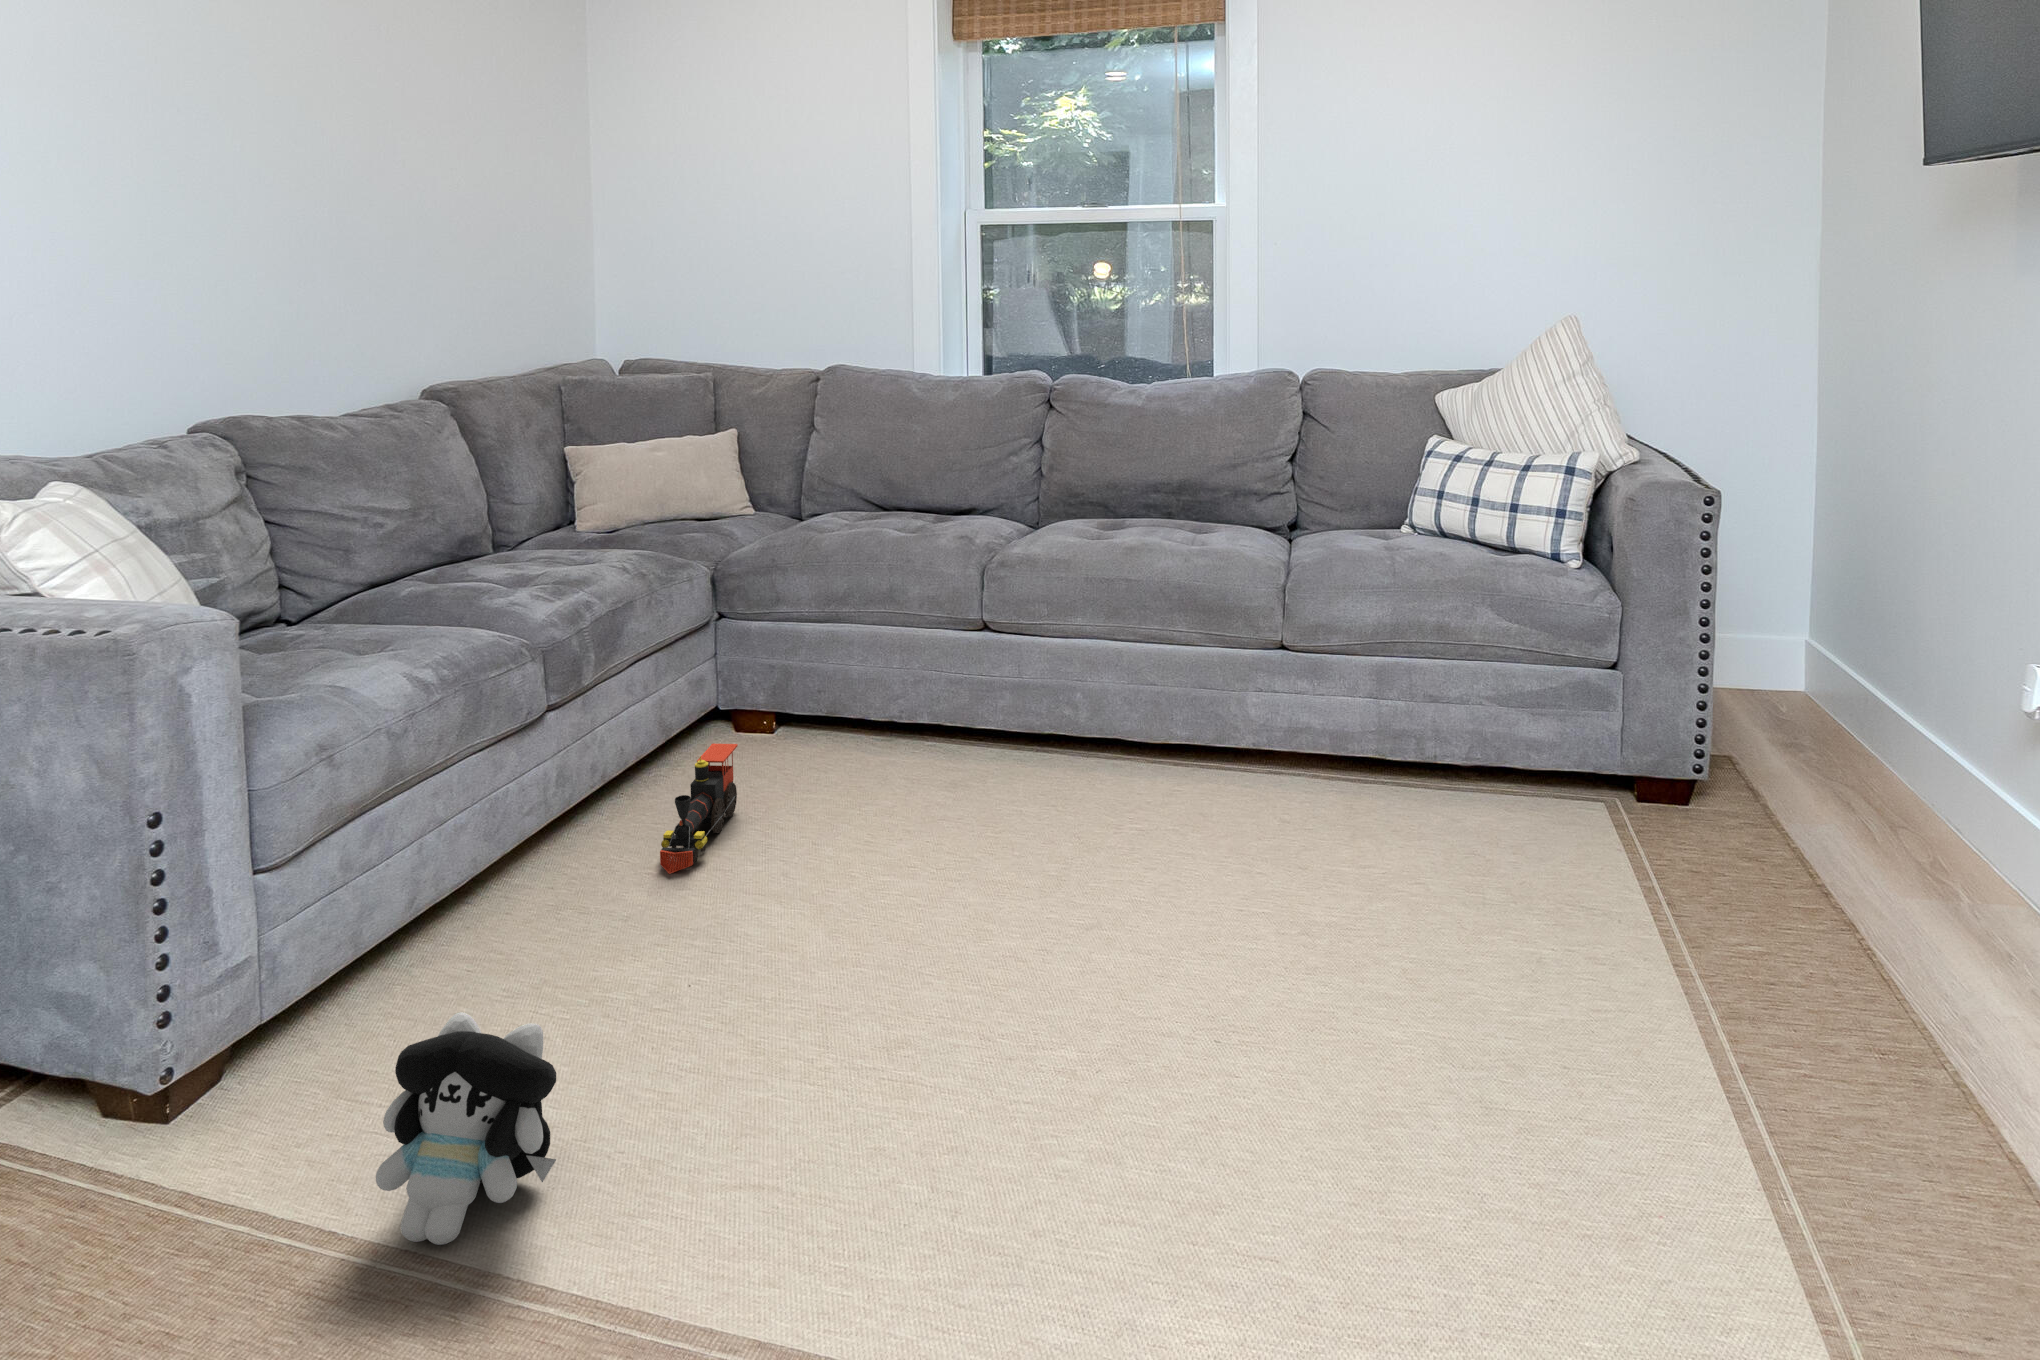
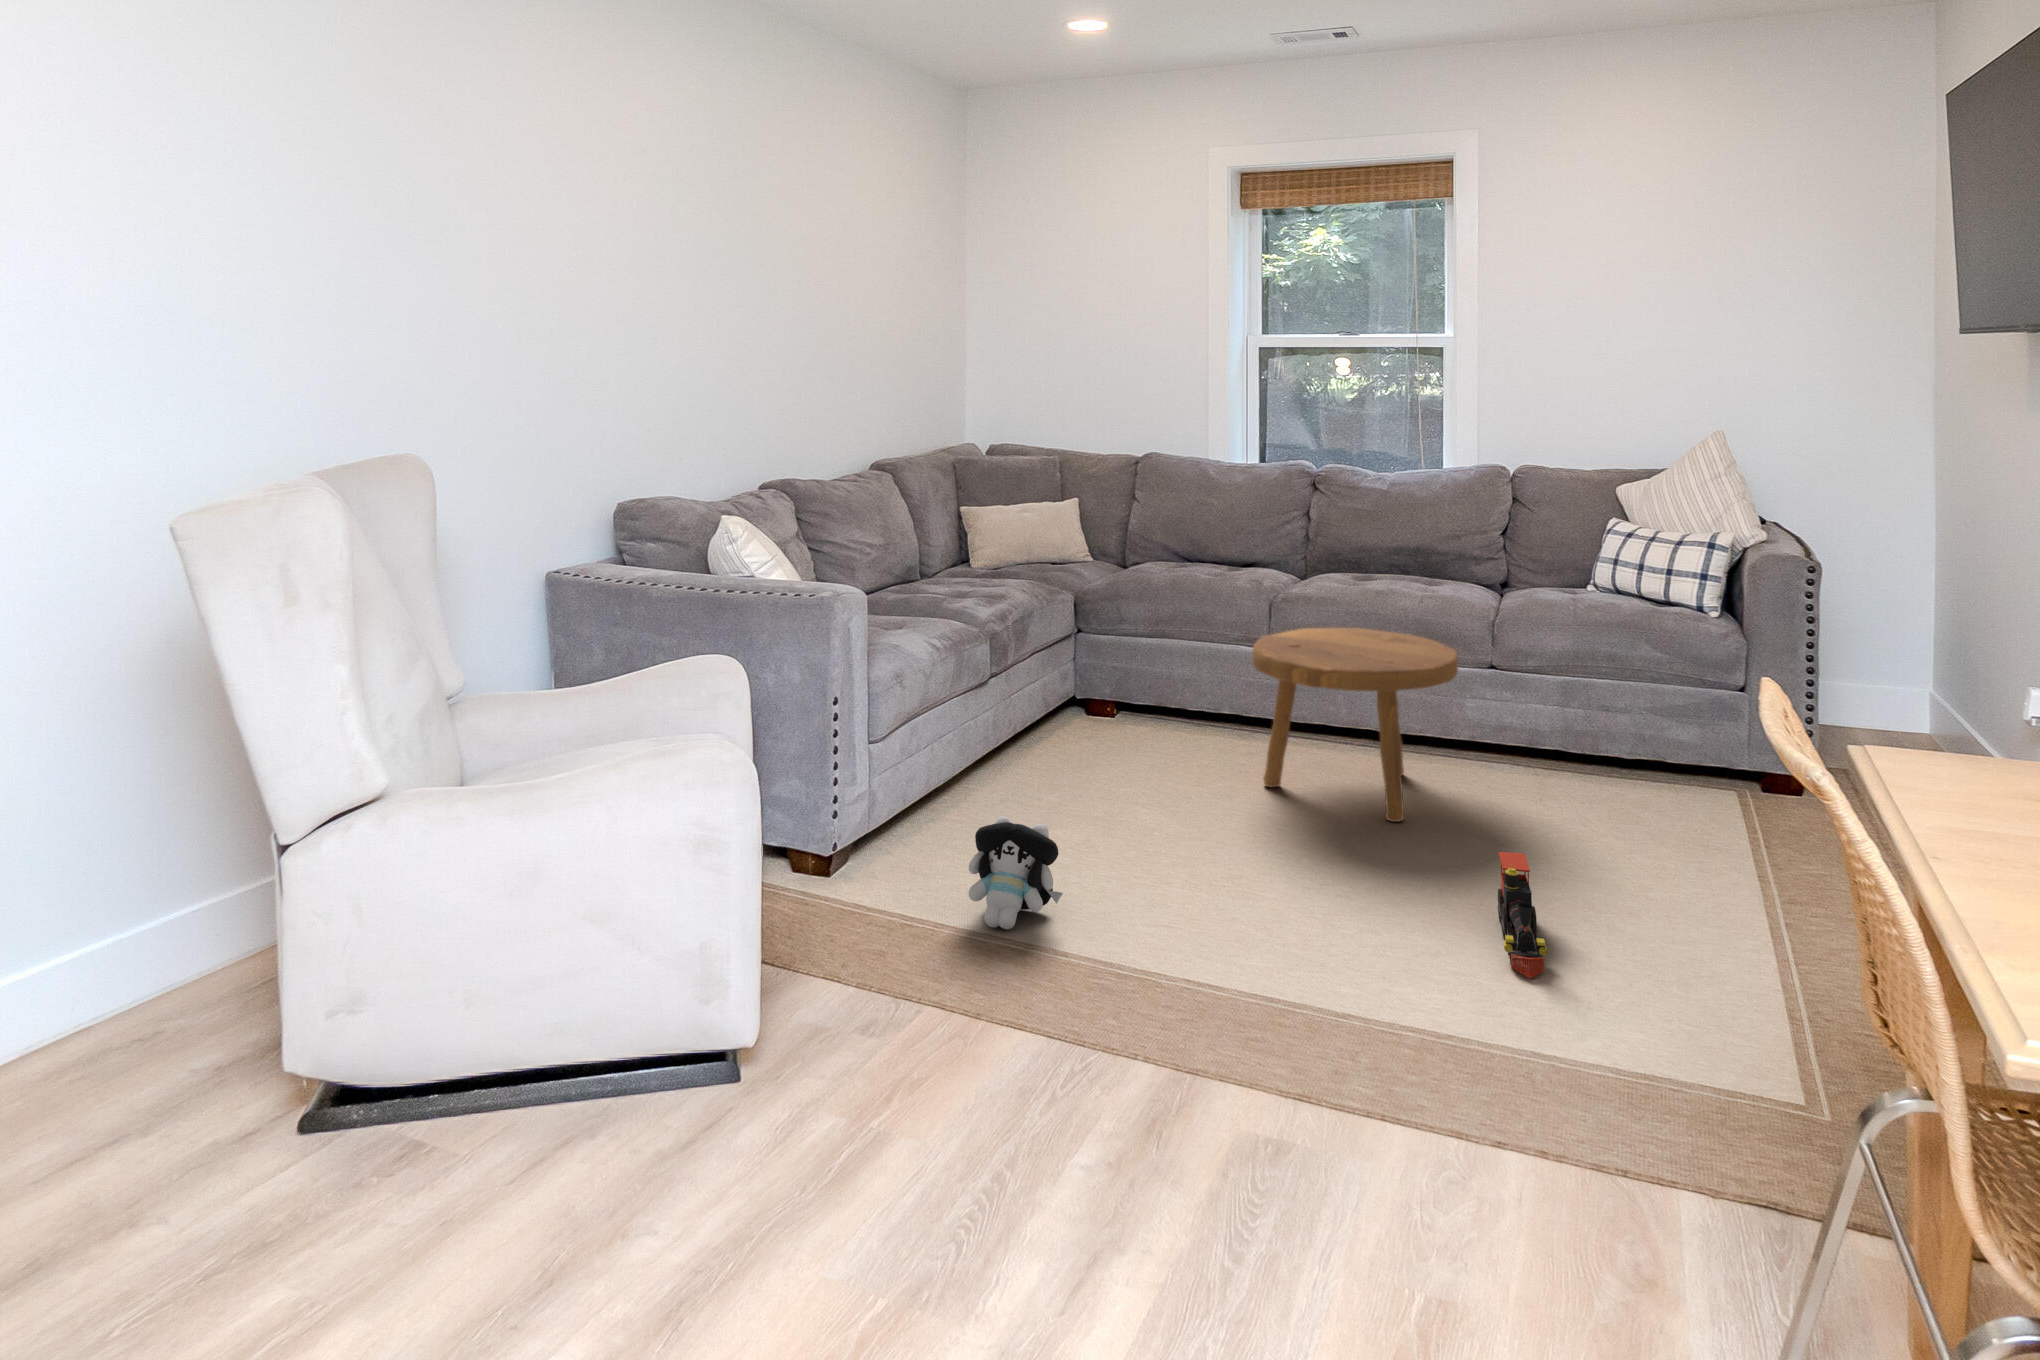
footstool: none [942,604,1241,905] -> present [1252,628,1458,822]
toy train: present [660,744,738,874] -> present [1498,852,1547,978]

